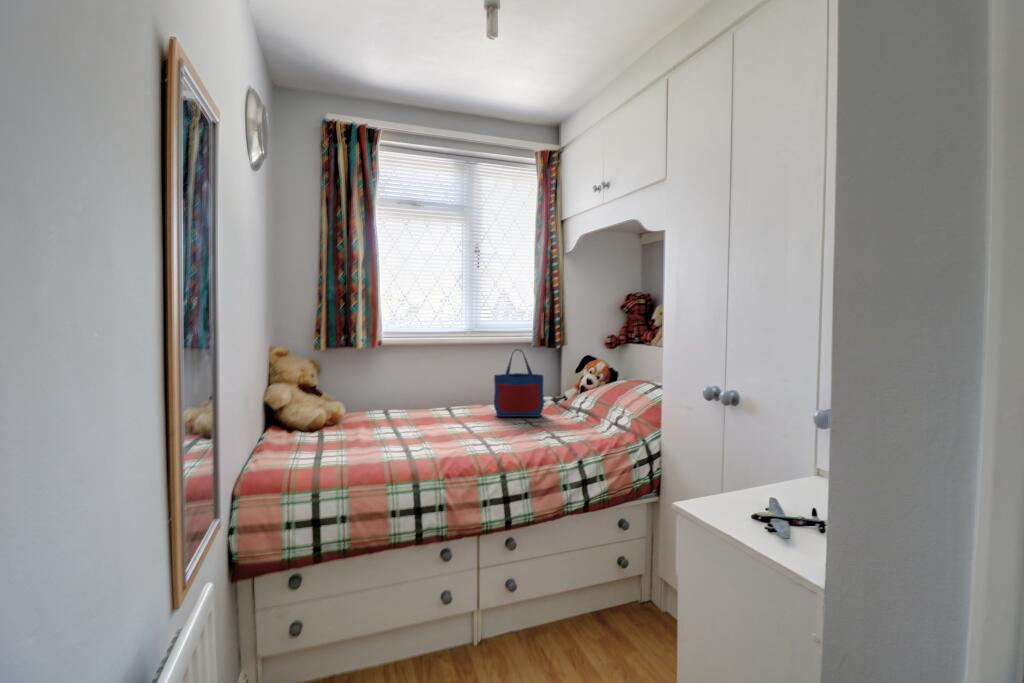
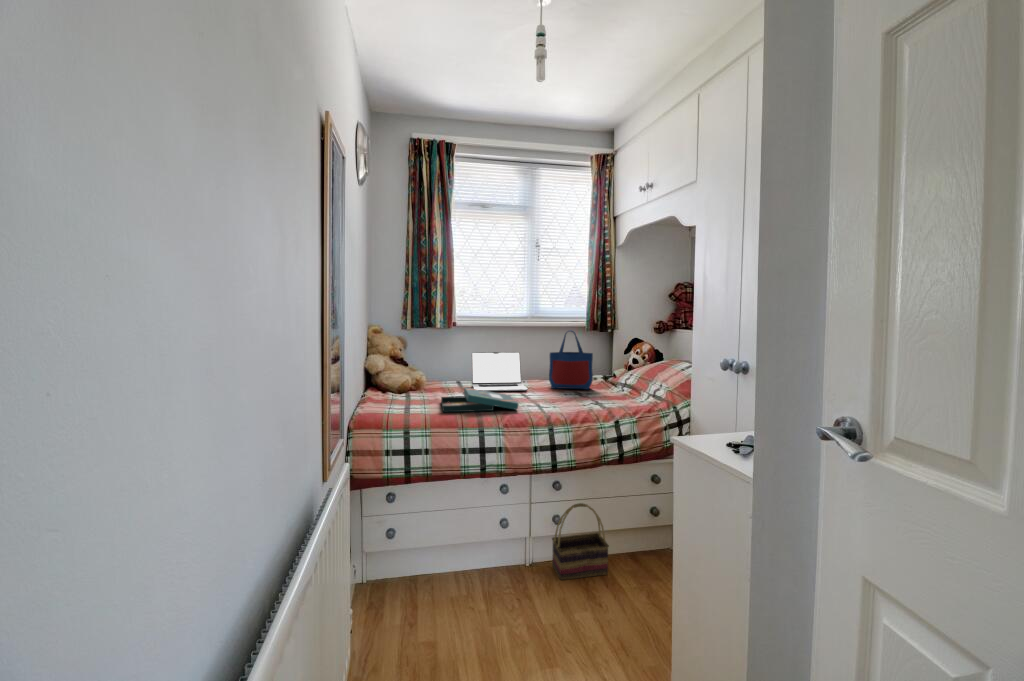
laptop: none [402,375,470,426] -> present [472,352,528,391]
board game: none [364,425,462,462] -> present [441,387,518,412]
basket: none [506,565,576,665] -> present [552,503,609,580]

